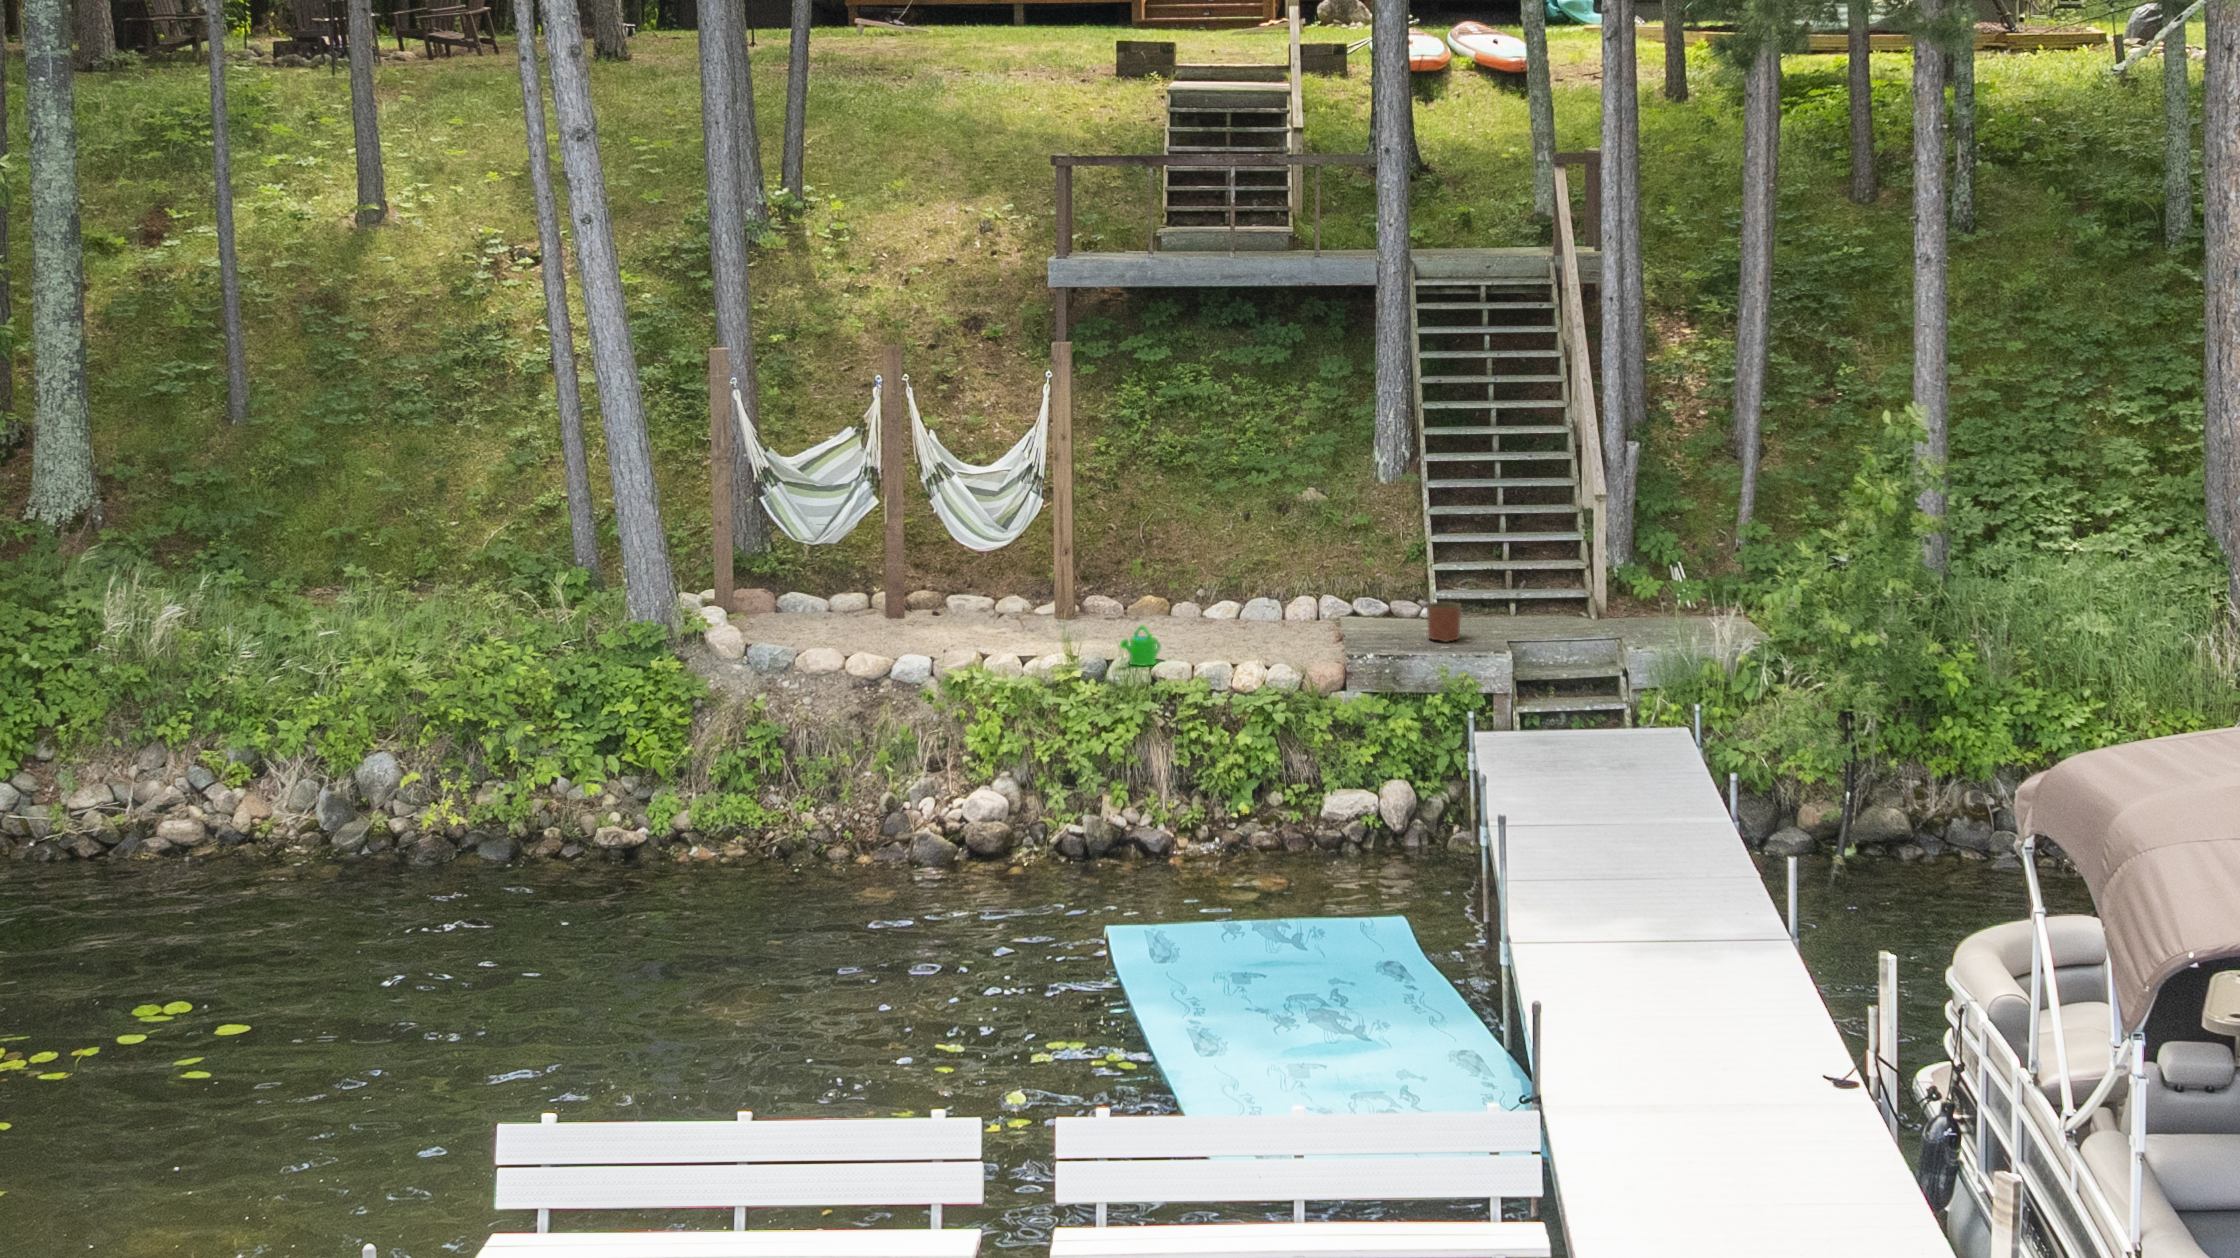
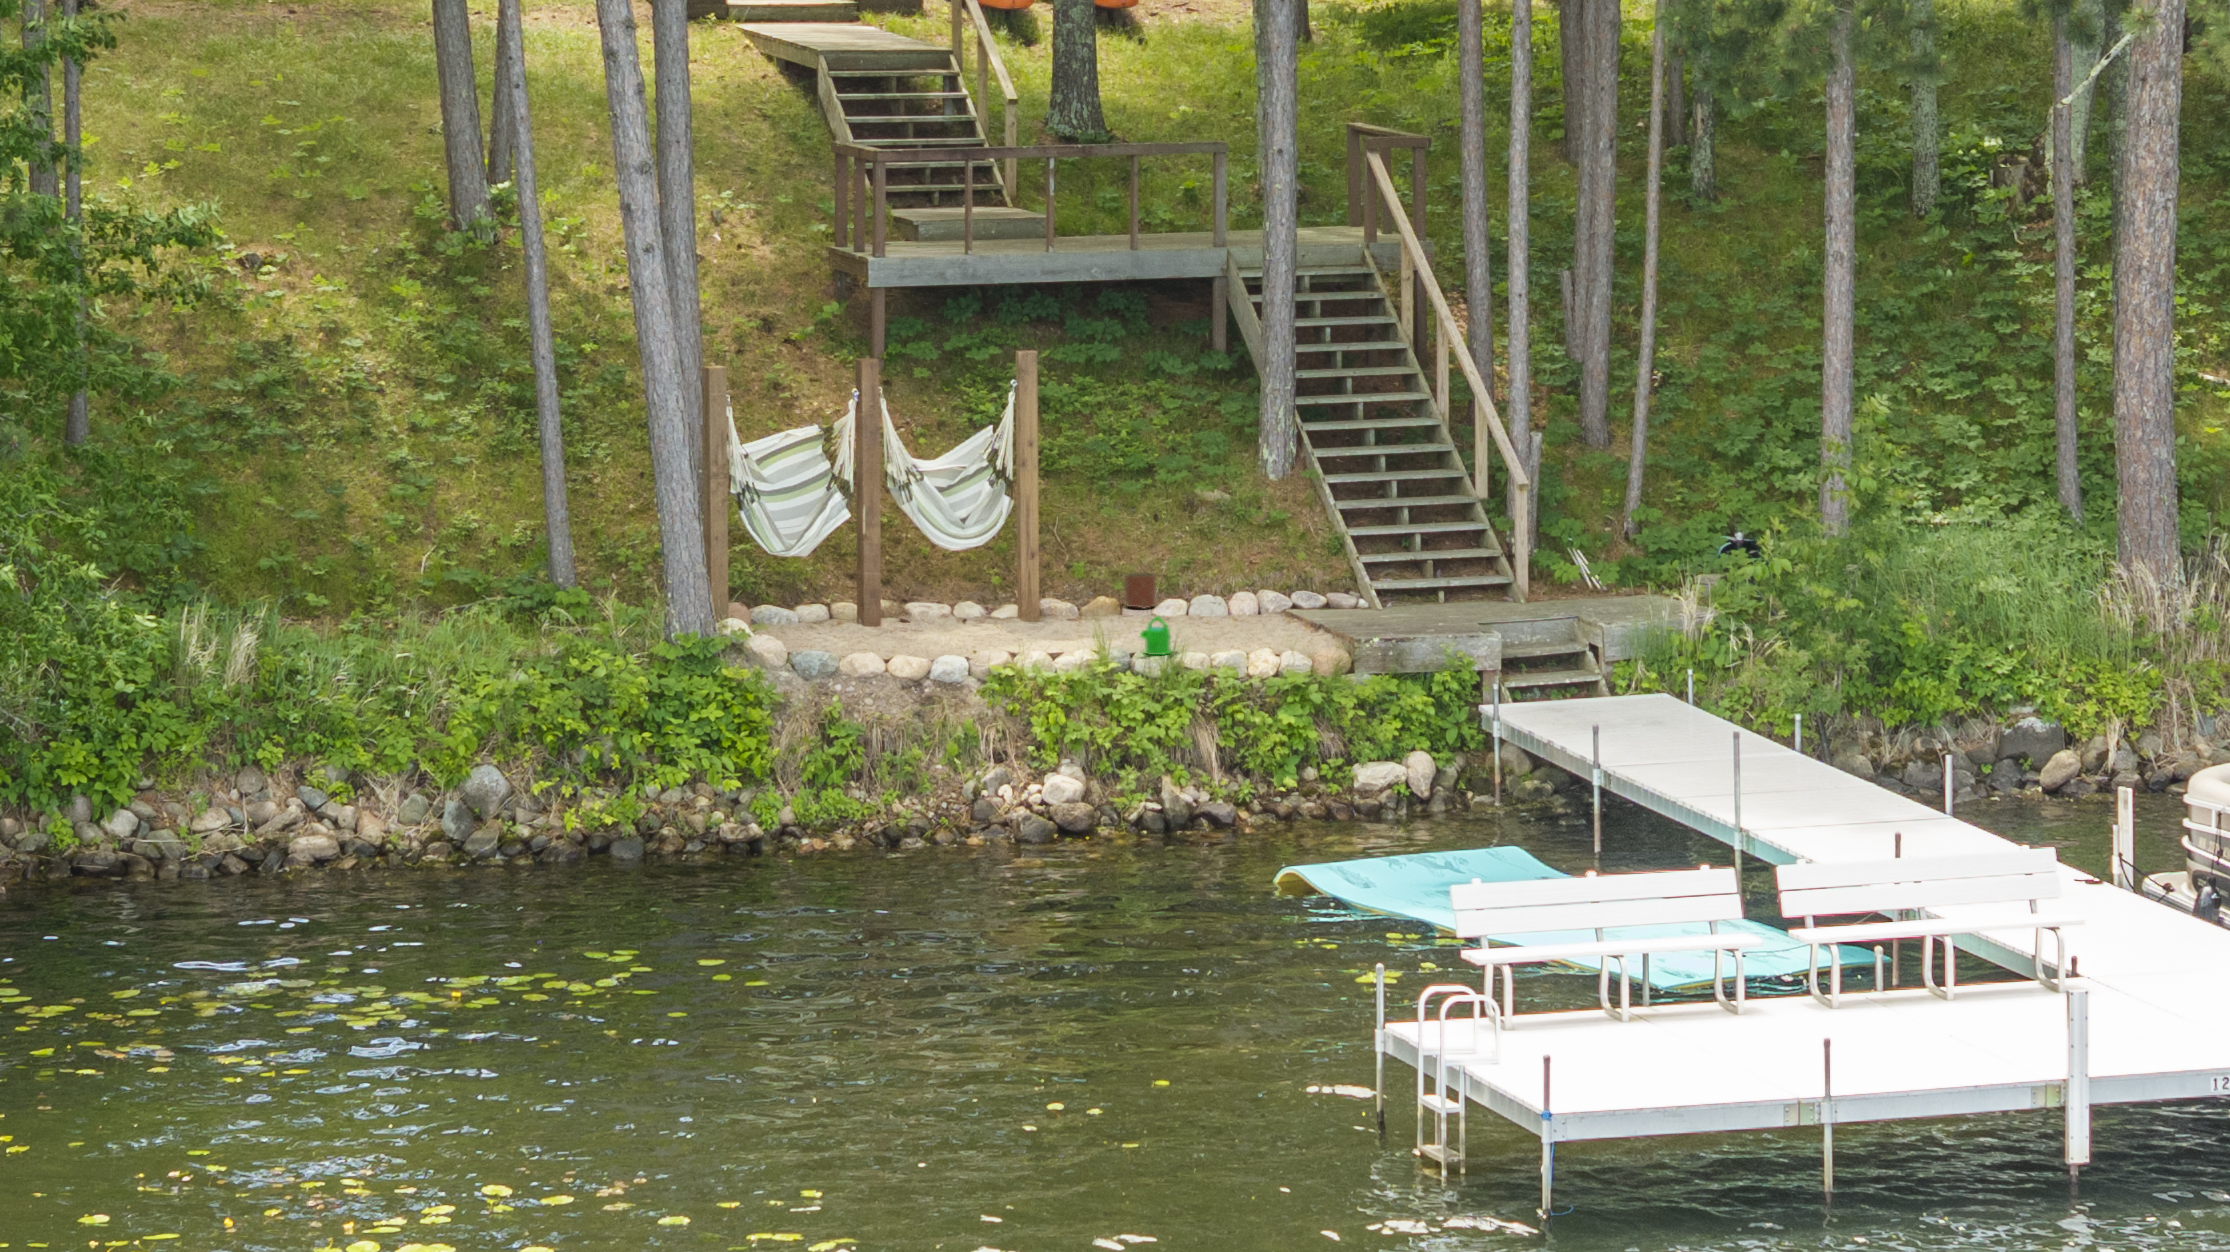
planter: present [1427,602,1461,642] -> present [1124,572,1157,609]

